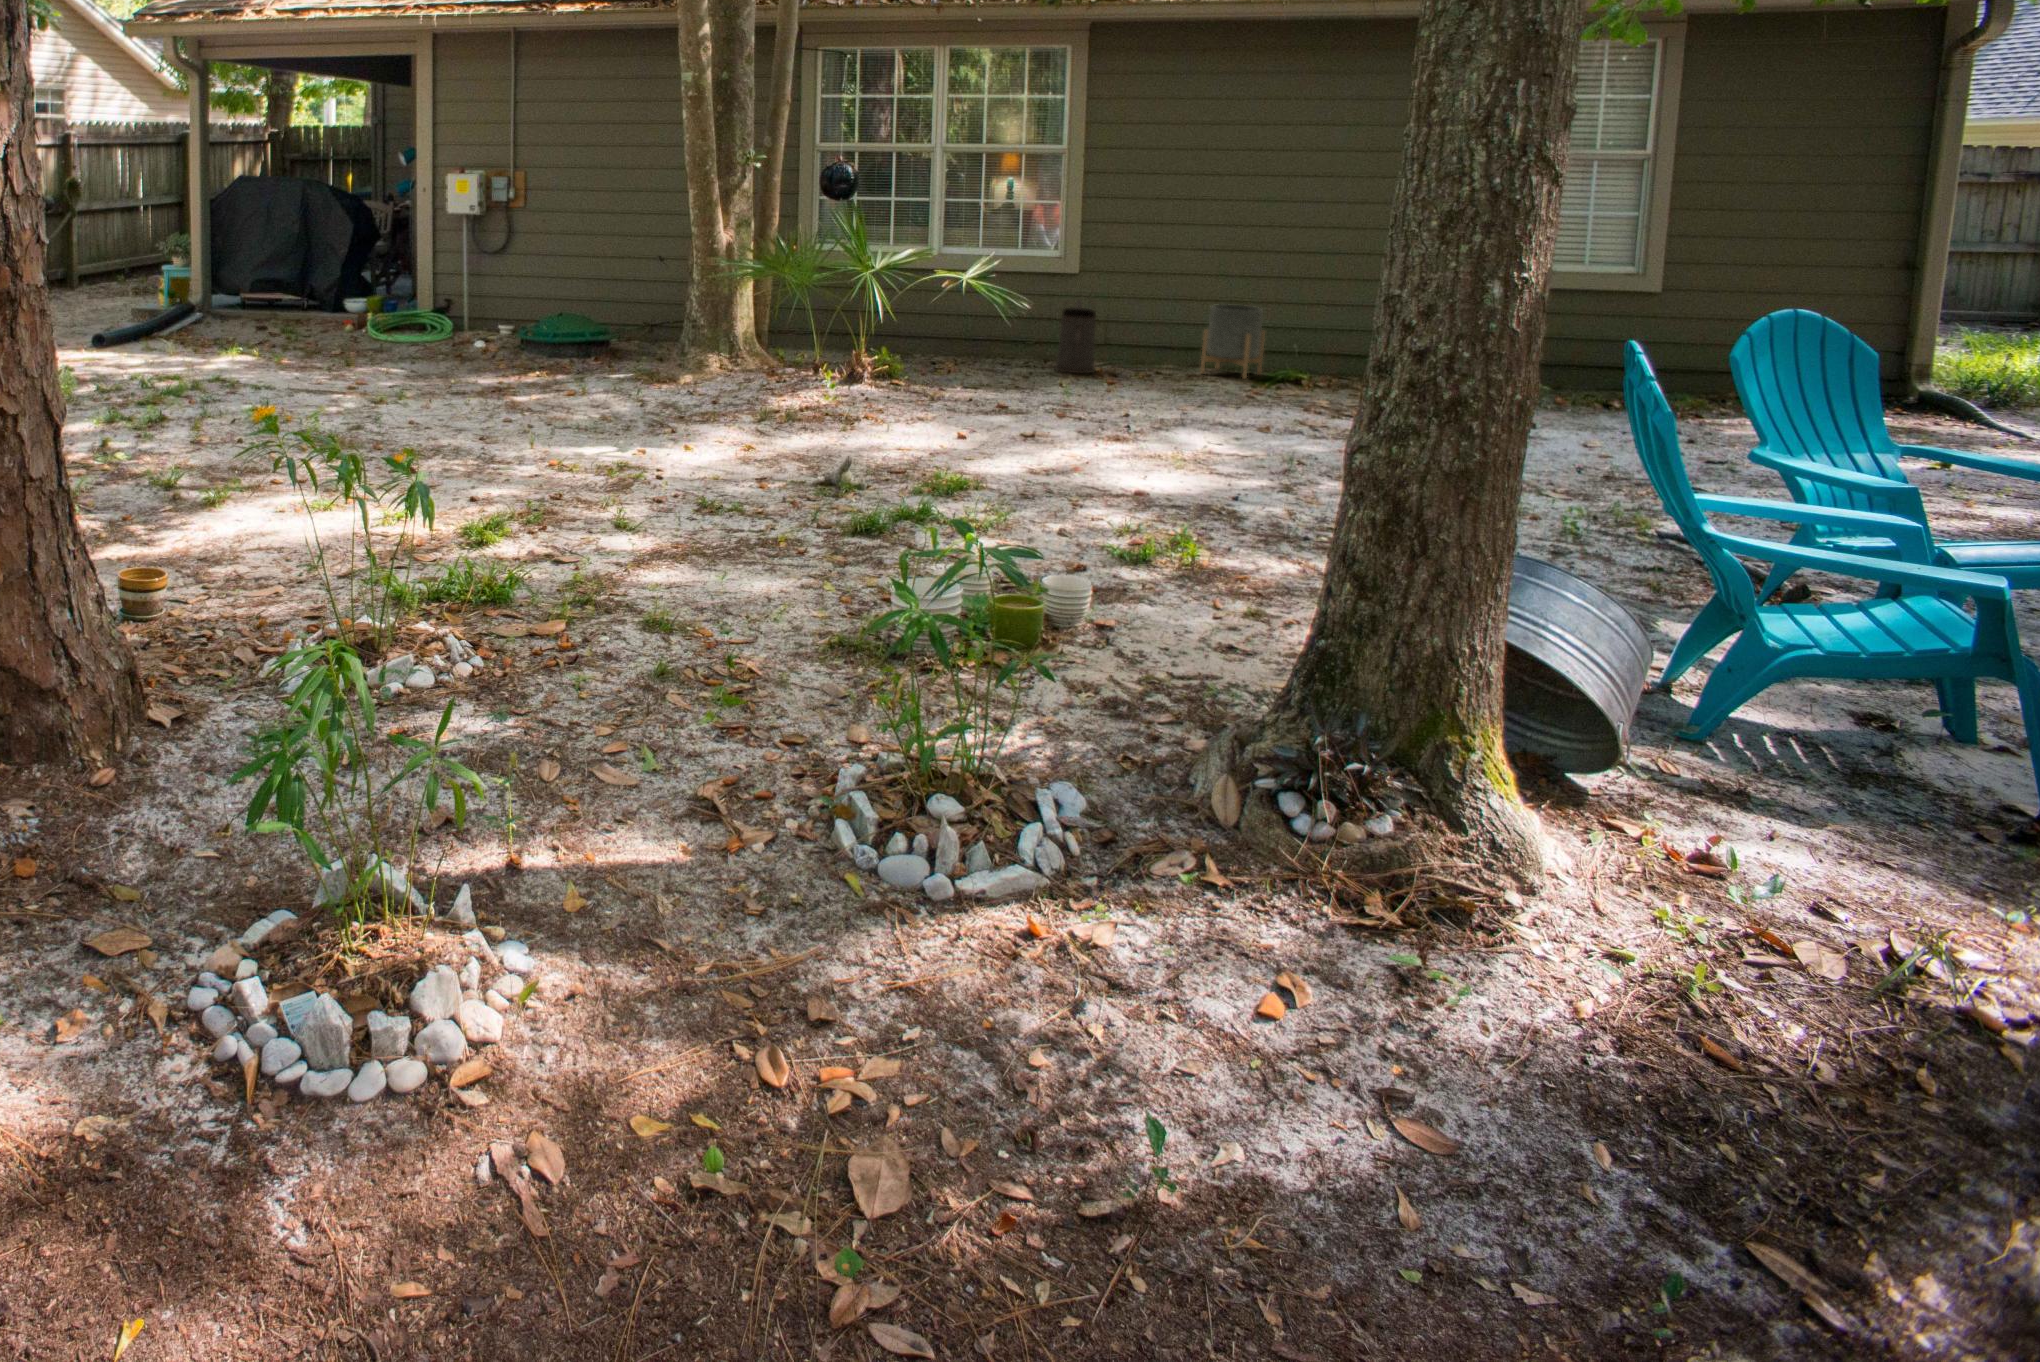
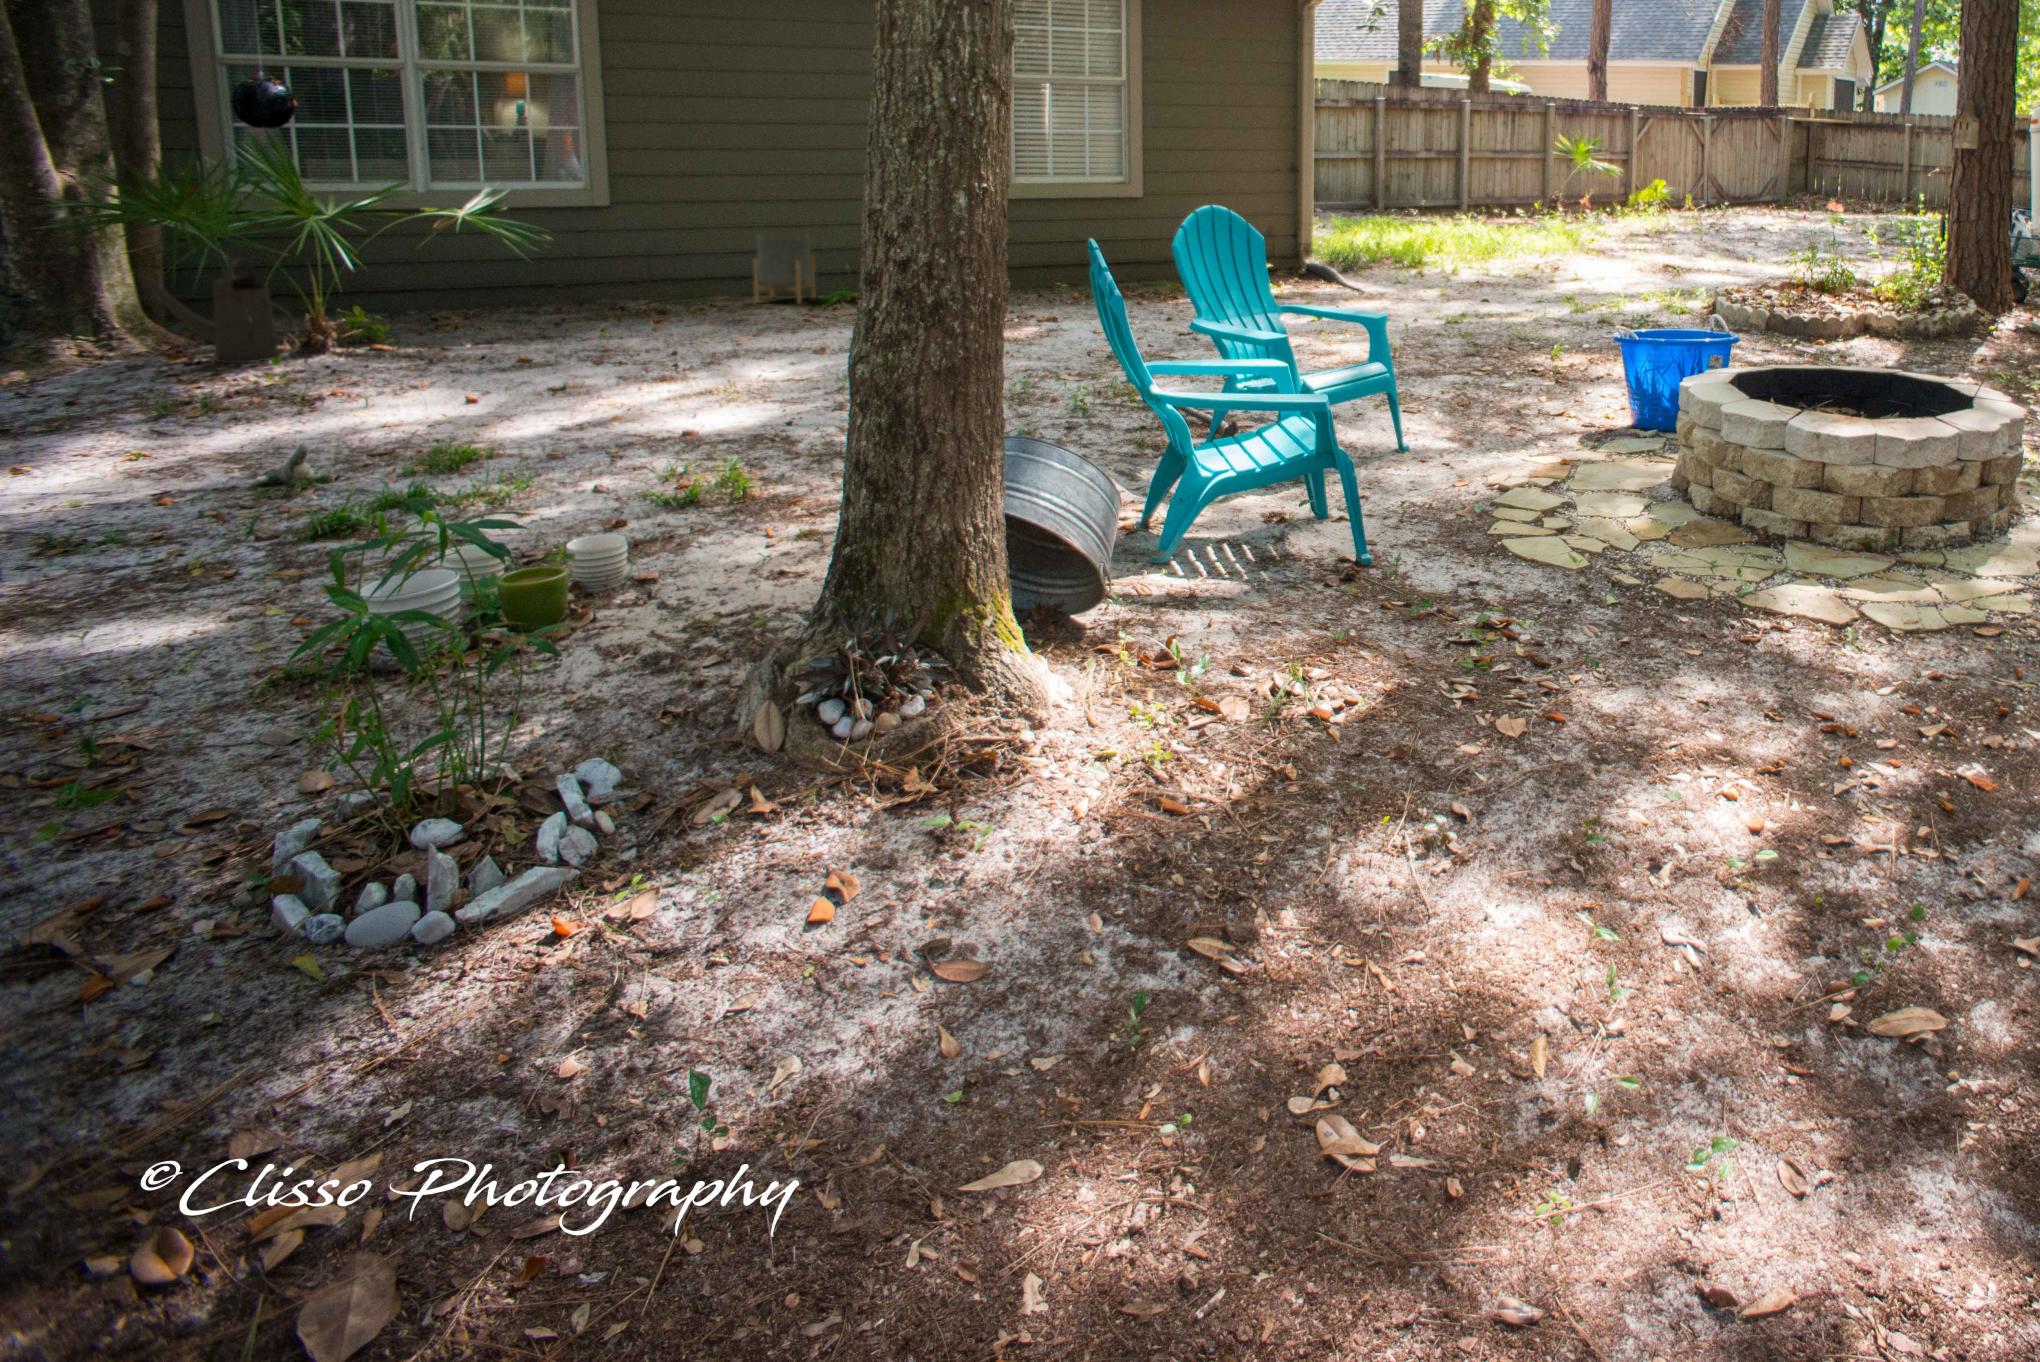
watering can: present [1055,297,1096,373] -> present [140,259,294,363]

